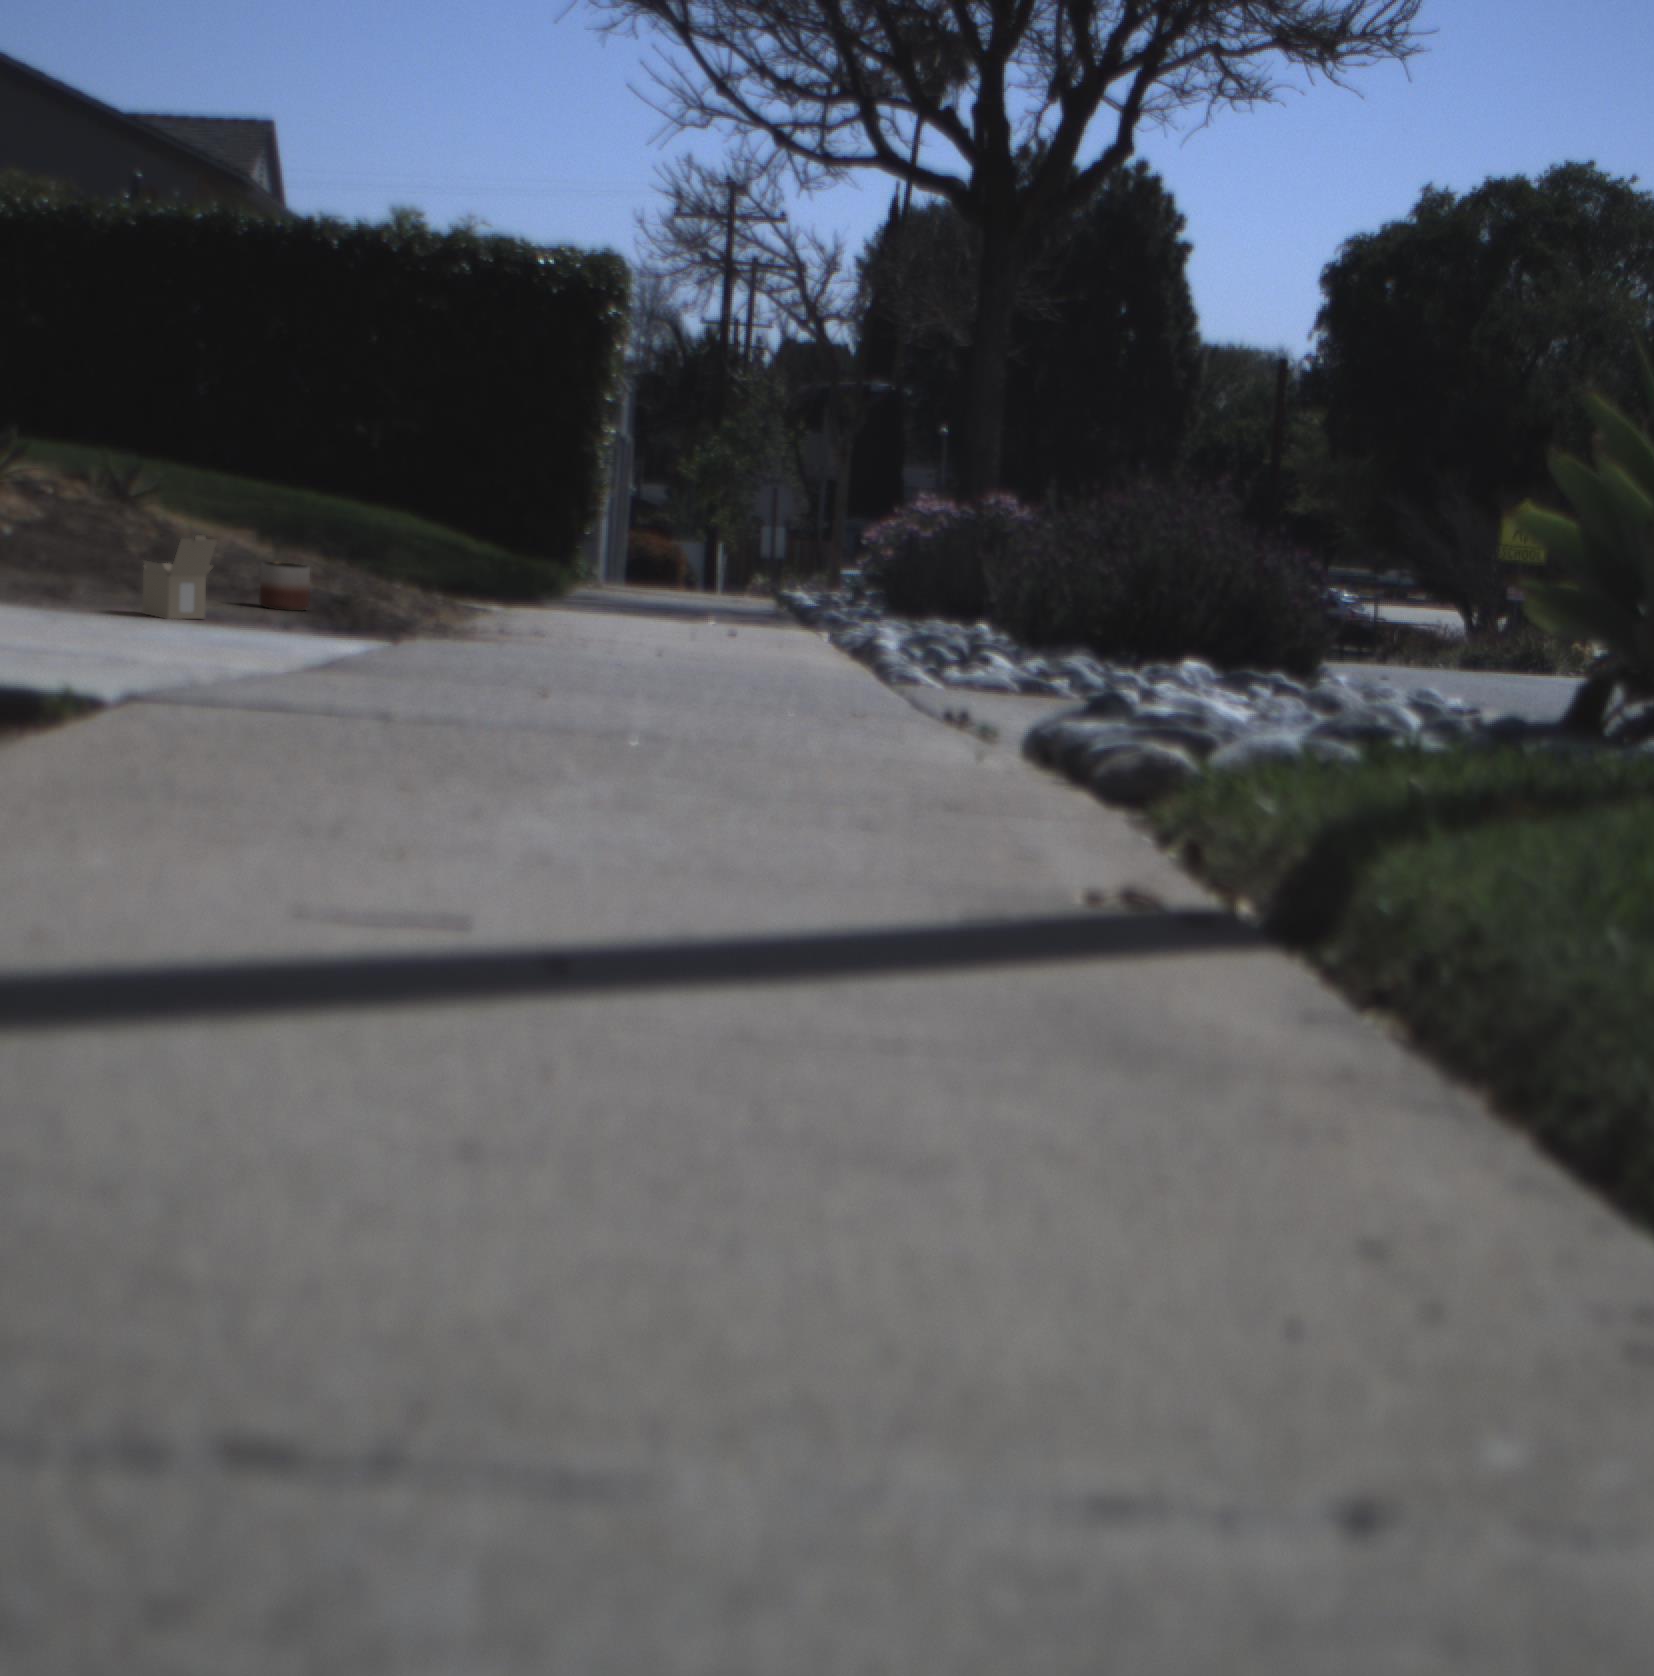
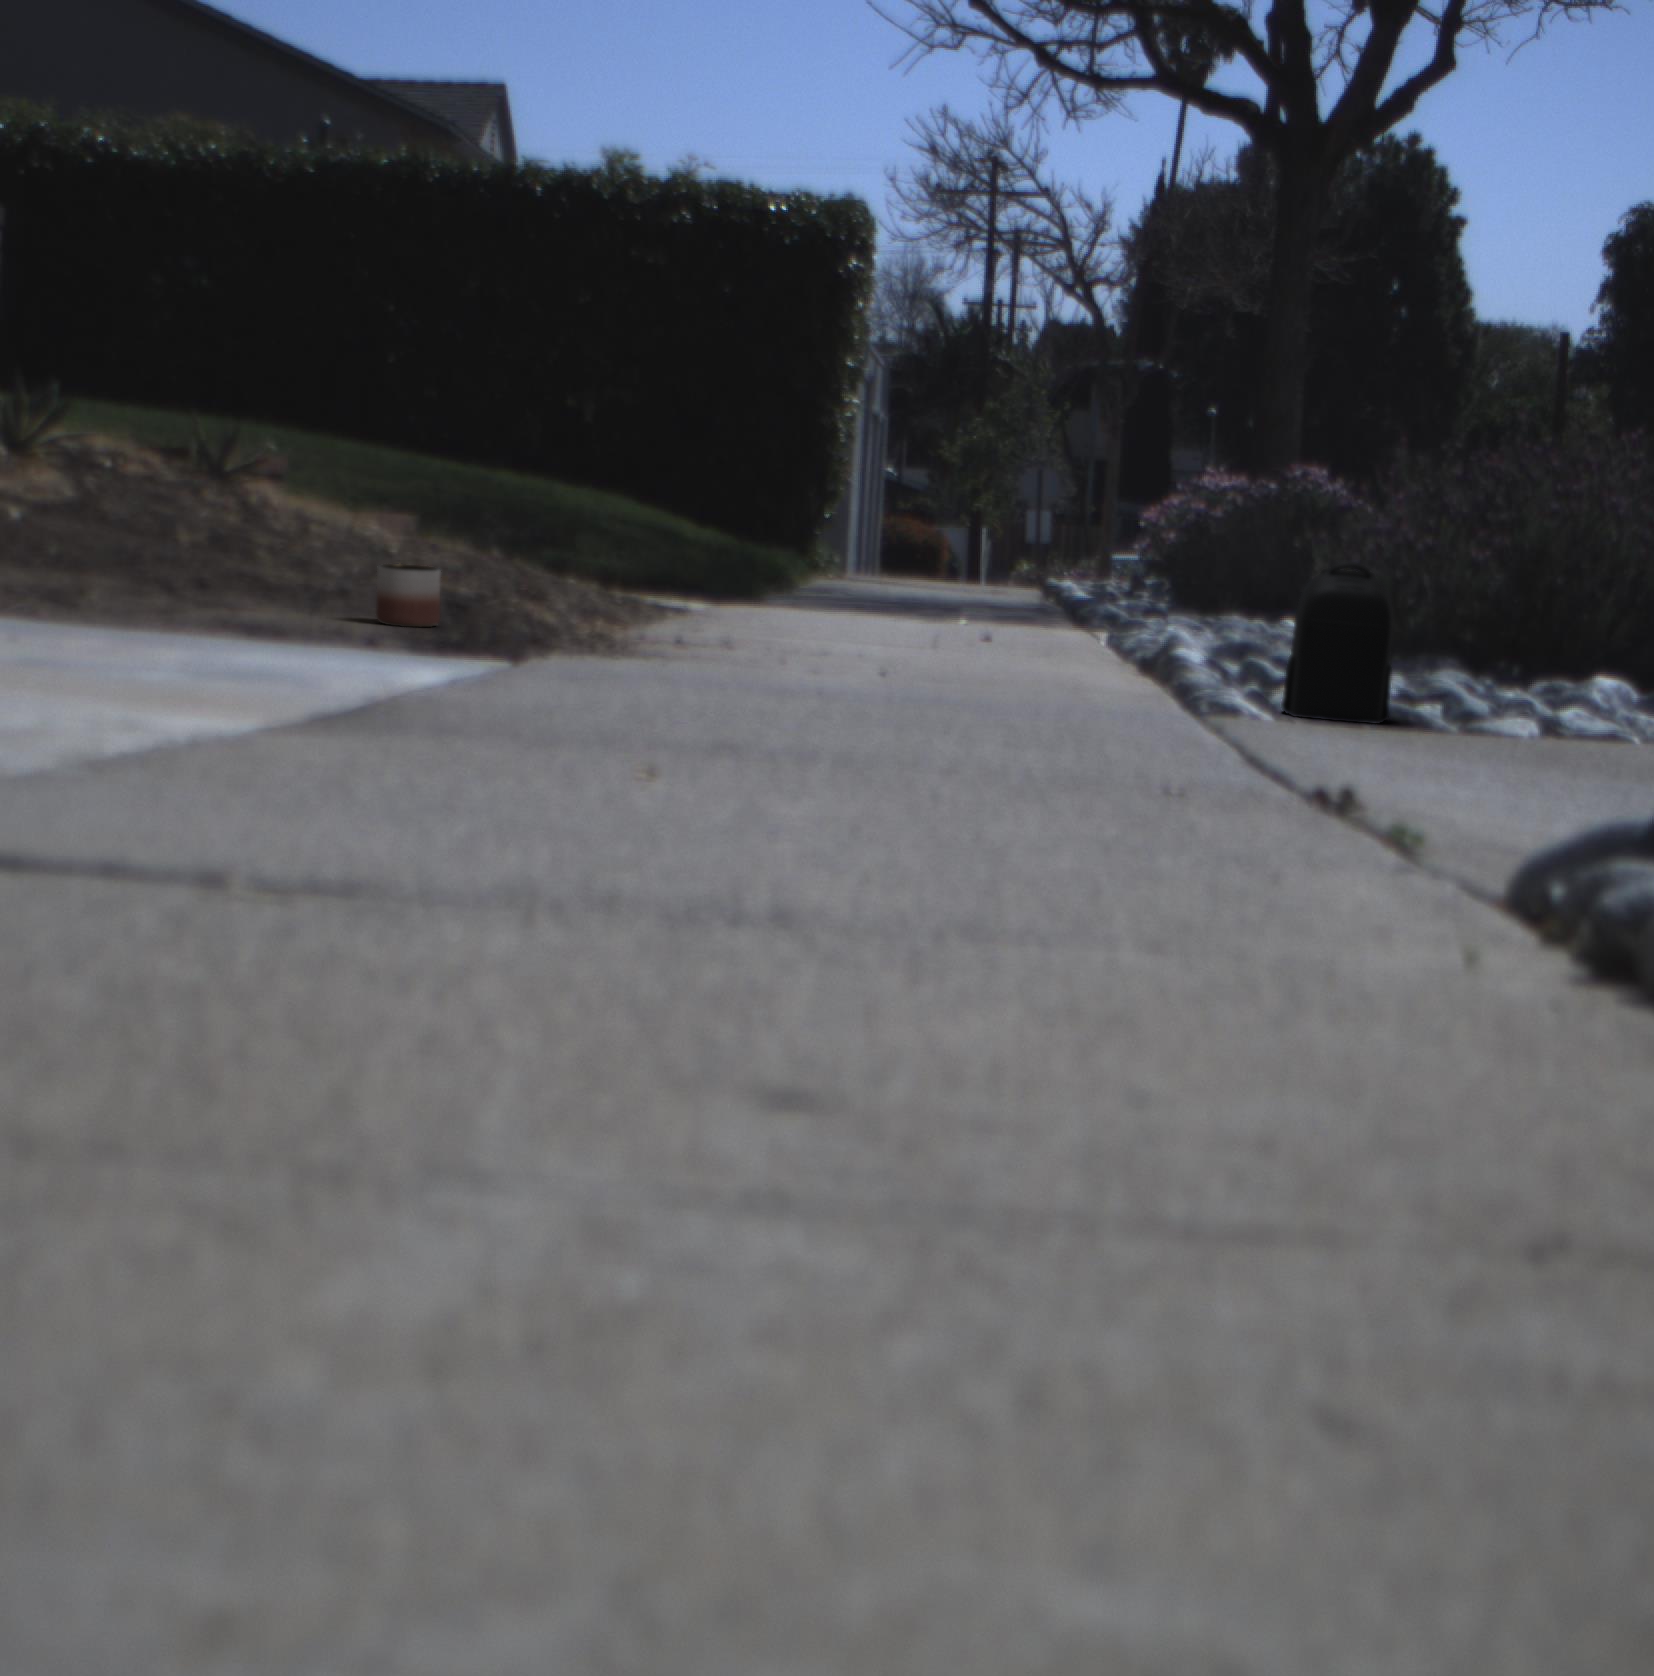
cardboard box: present [142,535,217,619] -> none [200,532,298,645]
backpack: none [950,572,1031,691] -> present [1281,562,1393,724]

